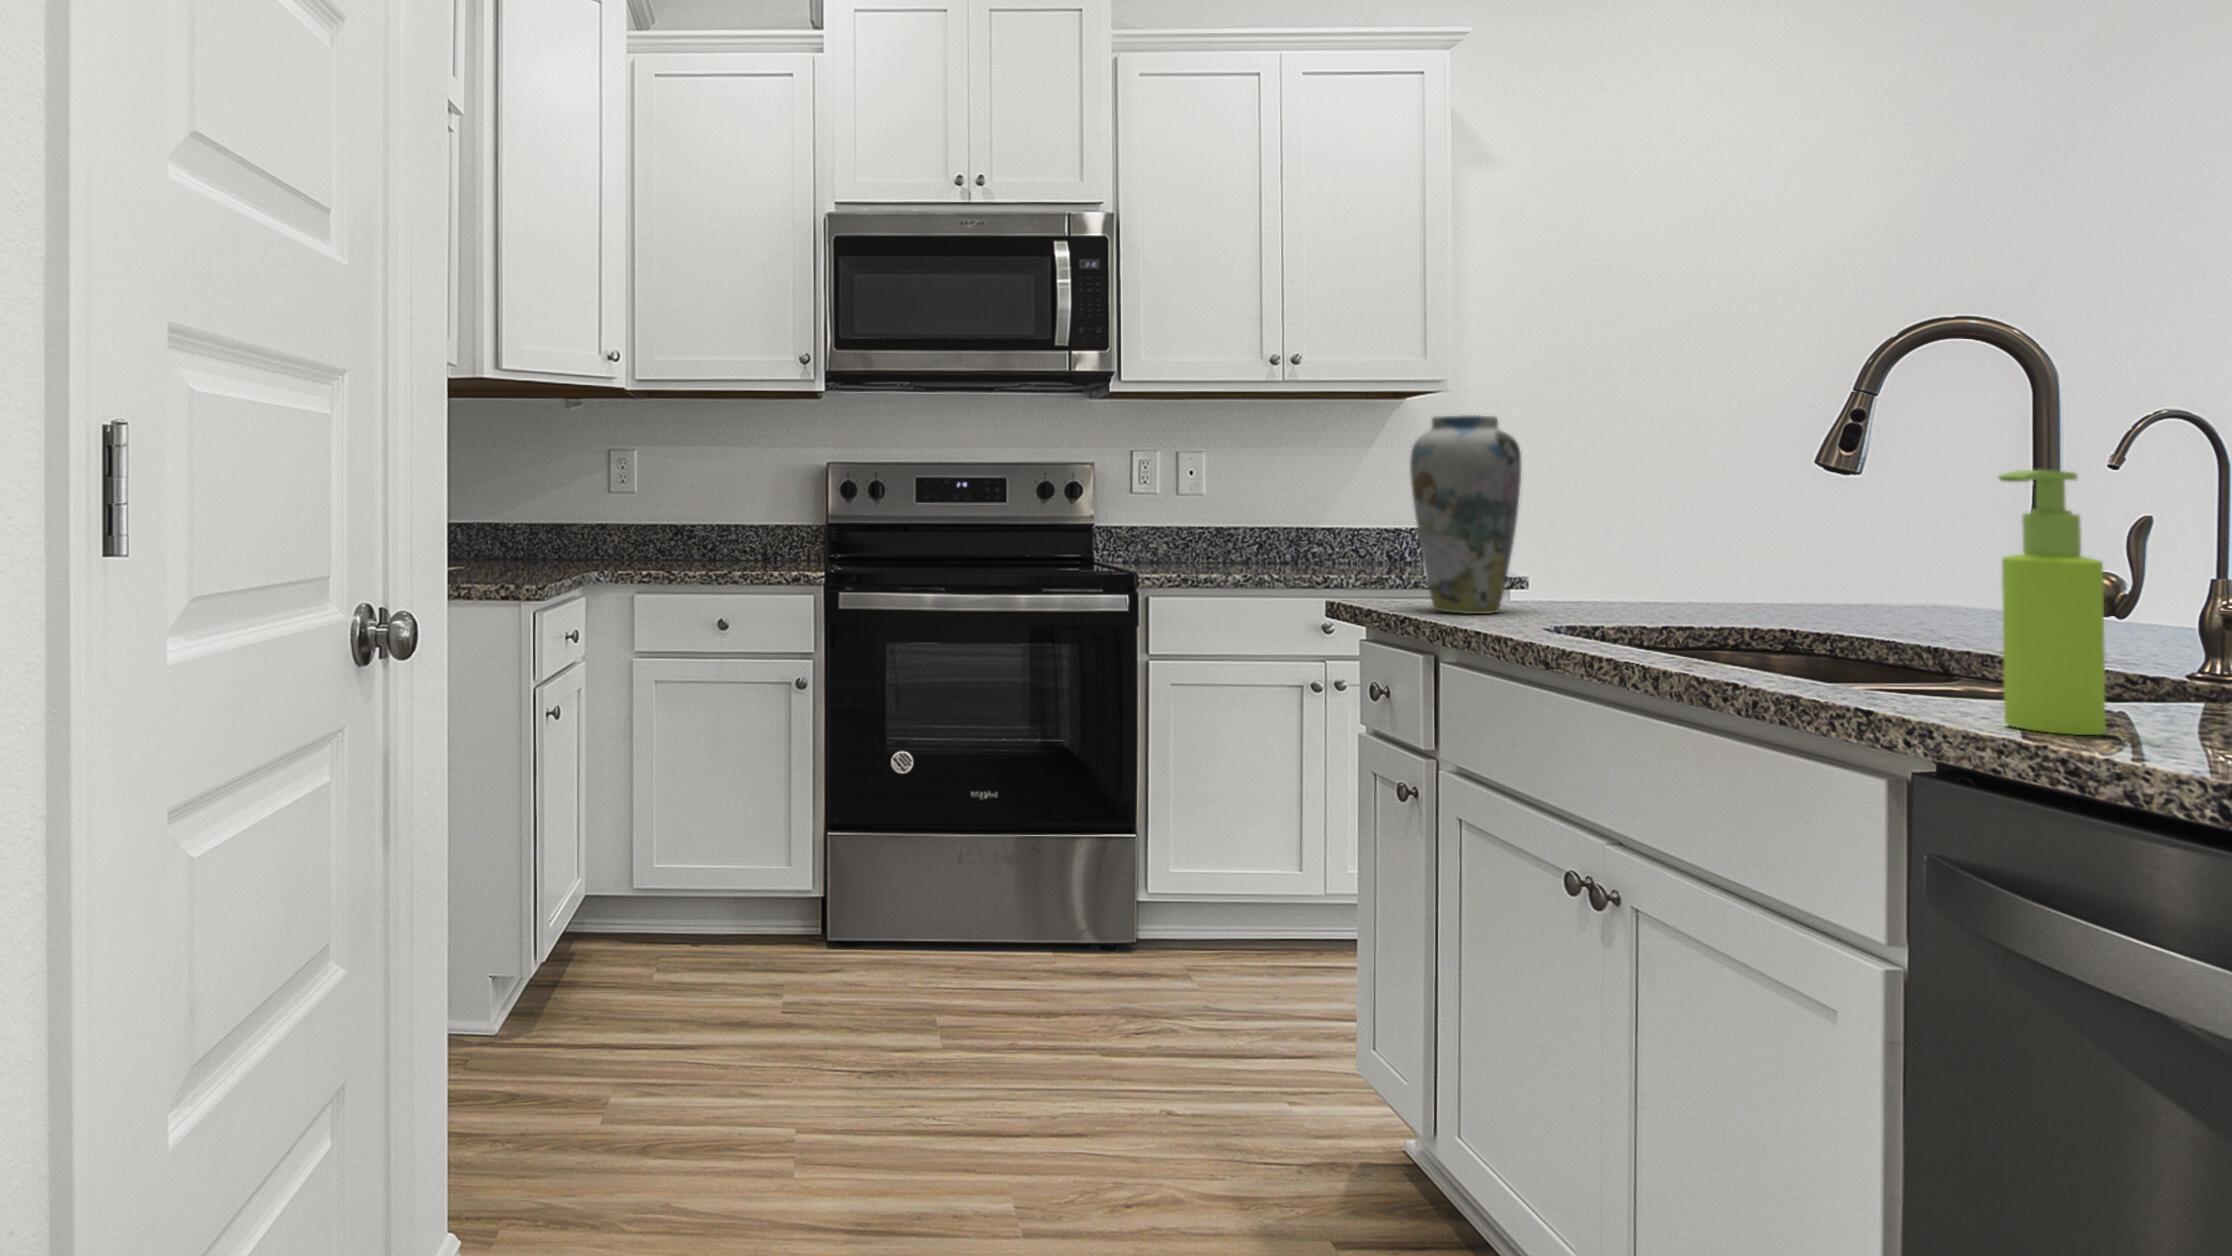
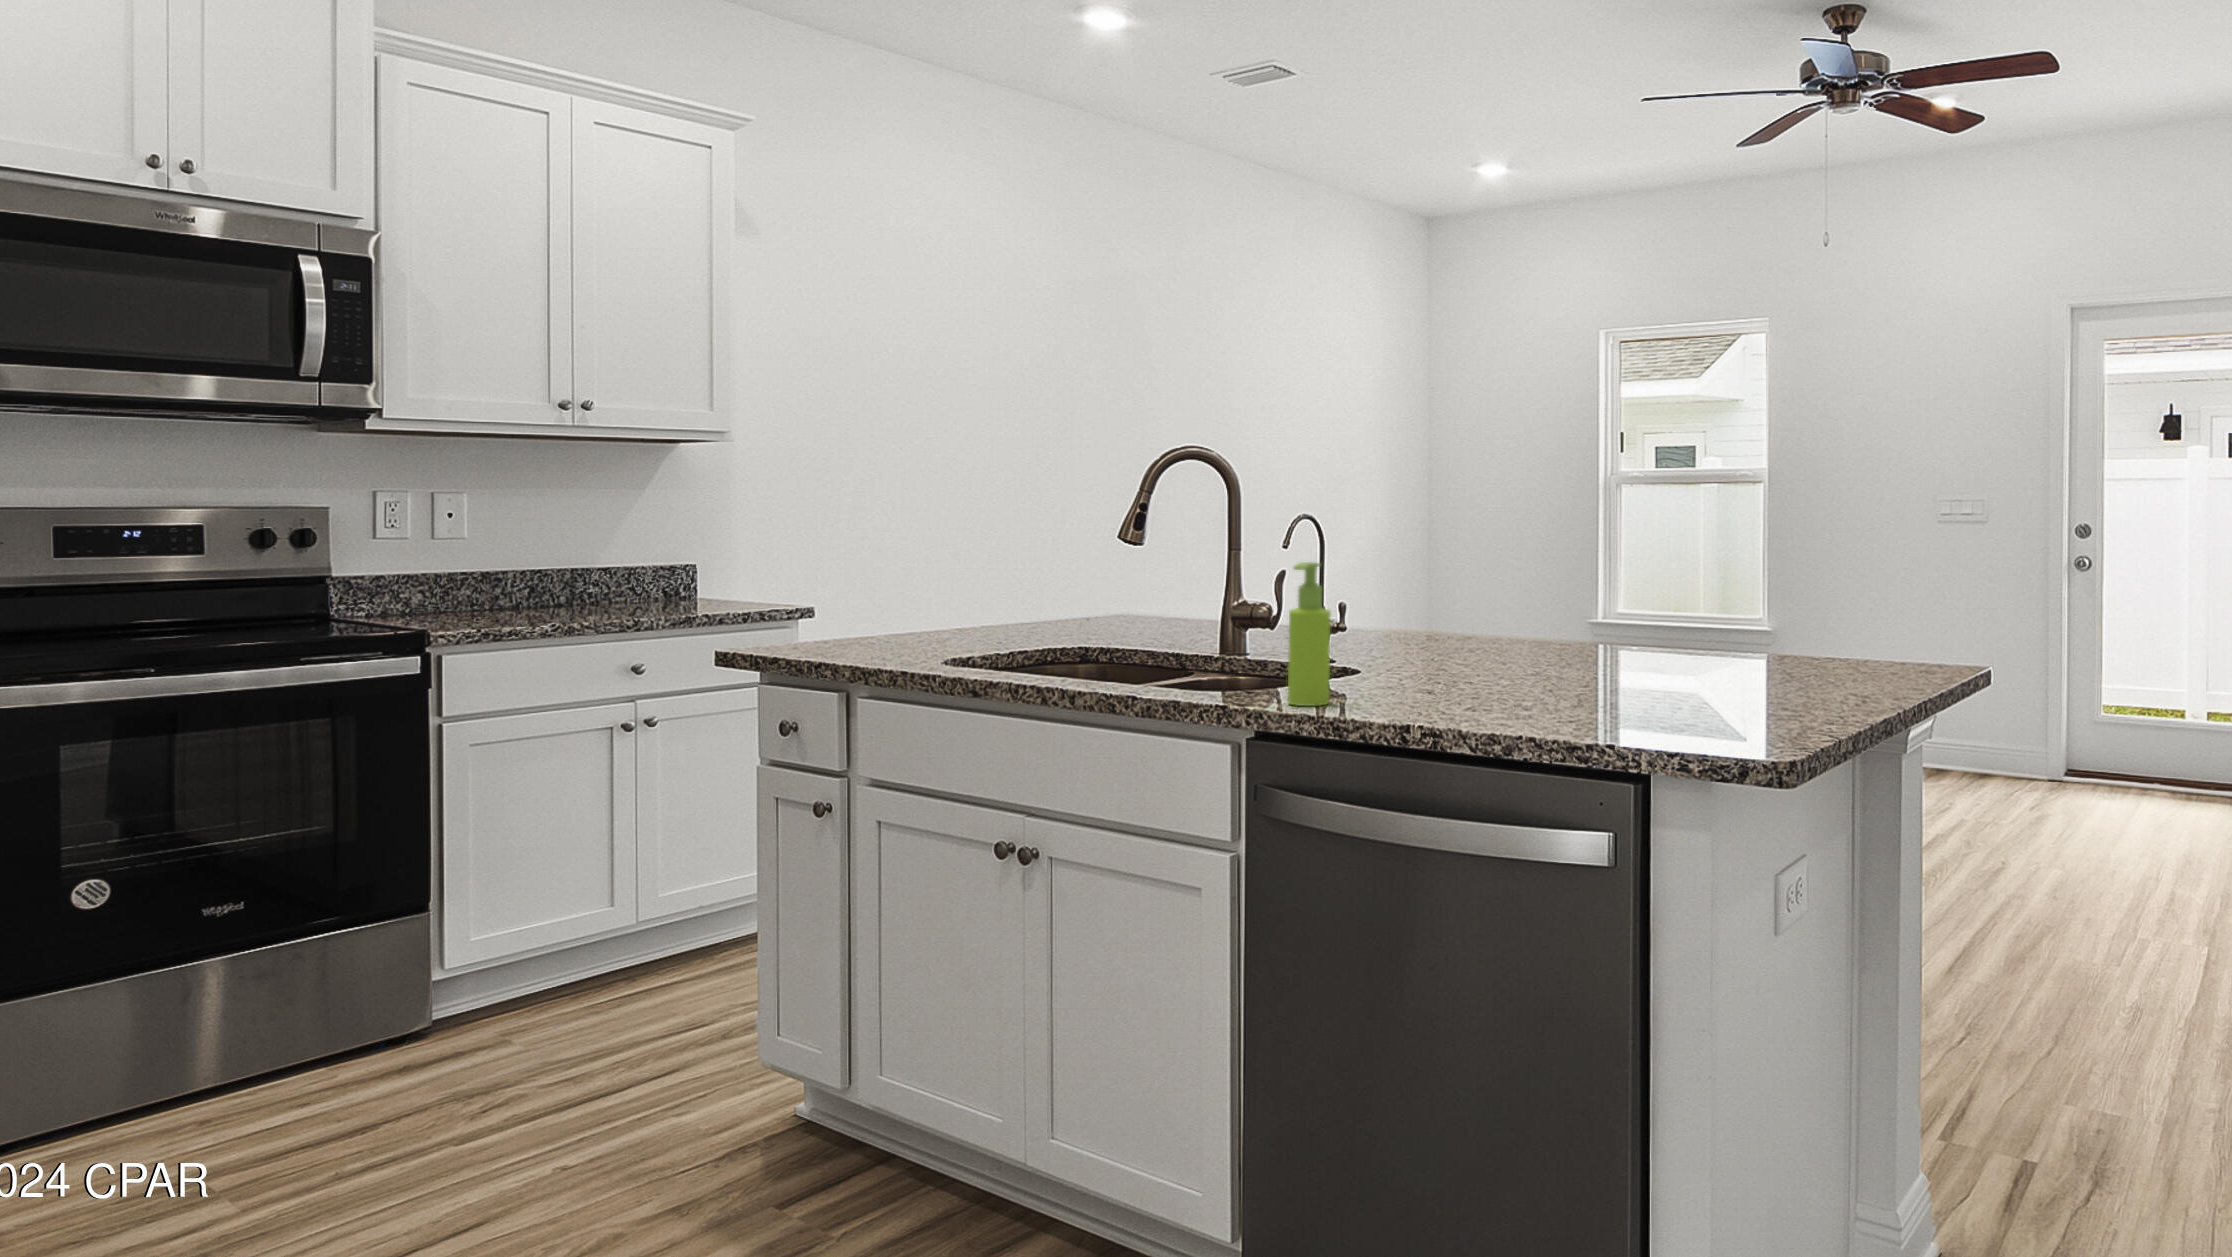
vase: present [1410,415,1522,614] -> none [815,490,902,654]

